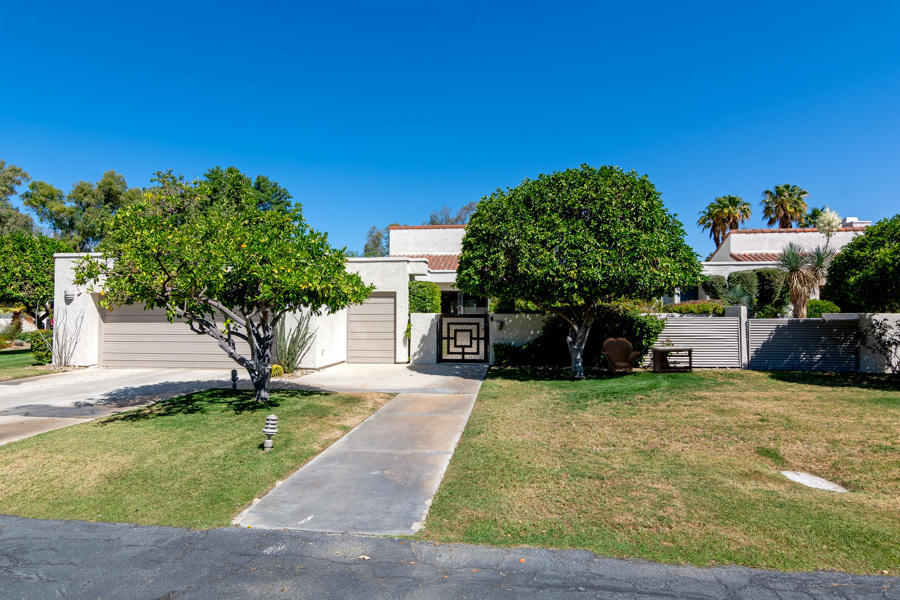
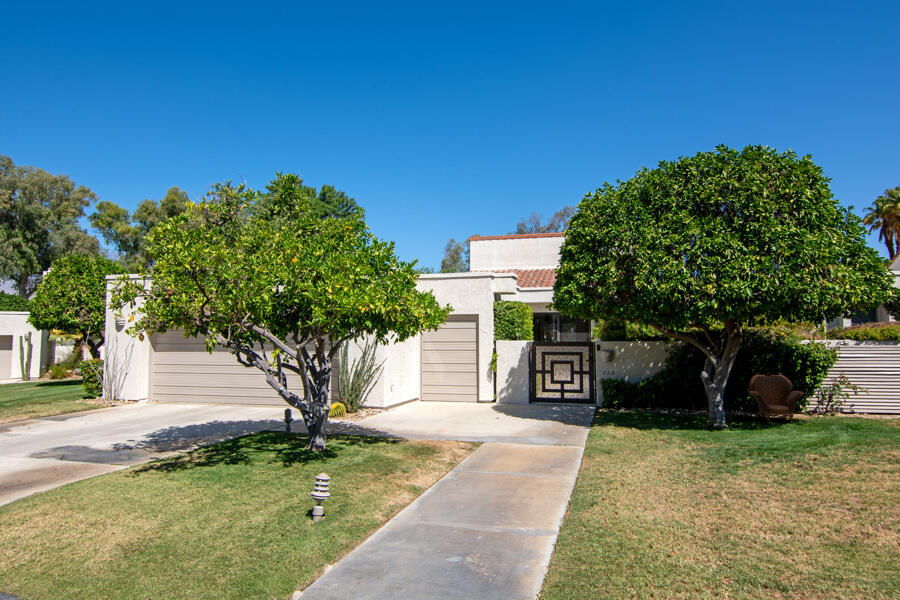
bench: present [651,347,693,373] -> none [819,385,882,420]

